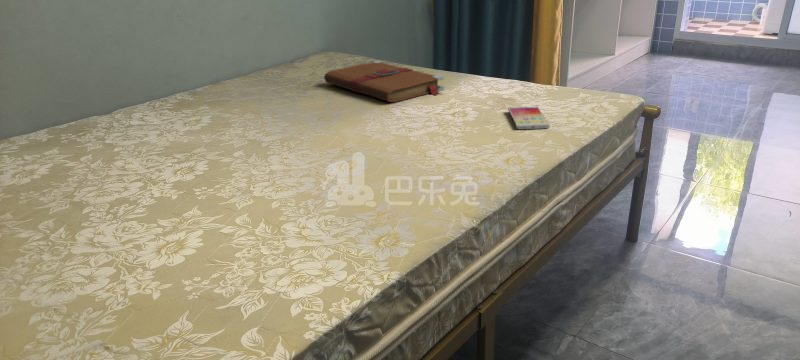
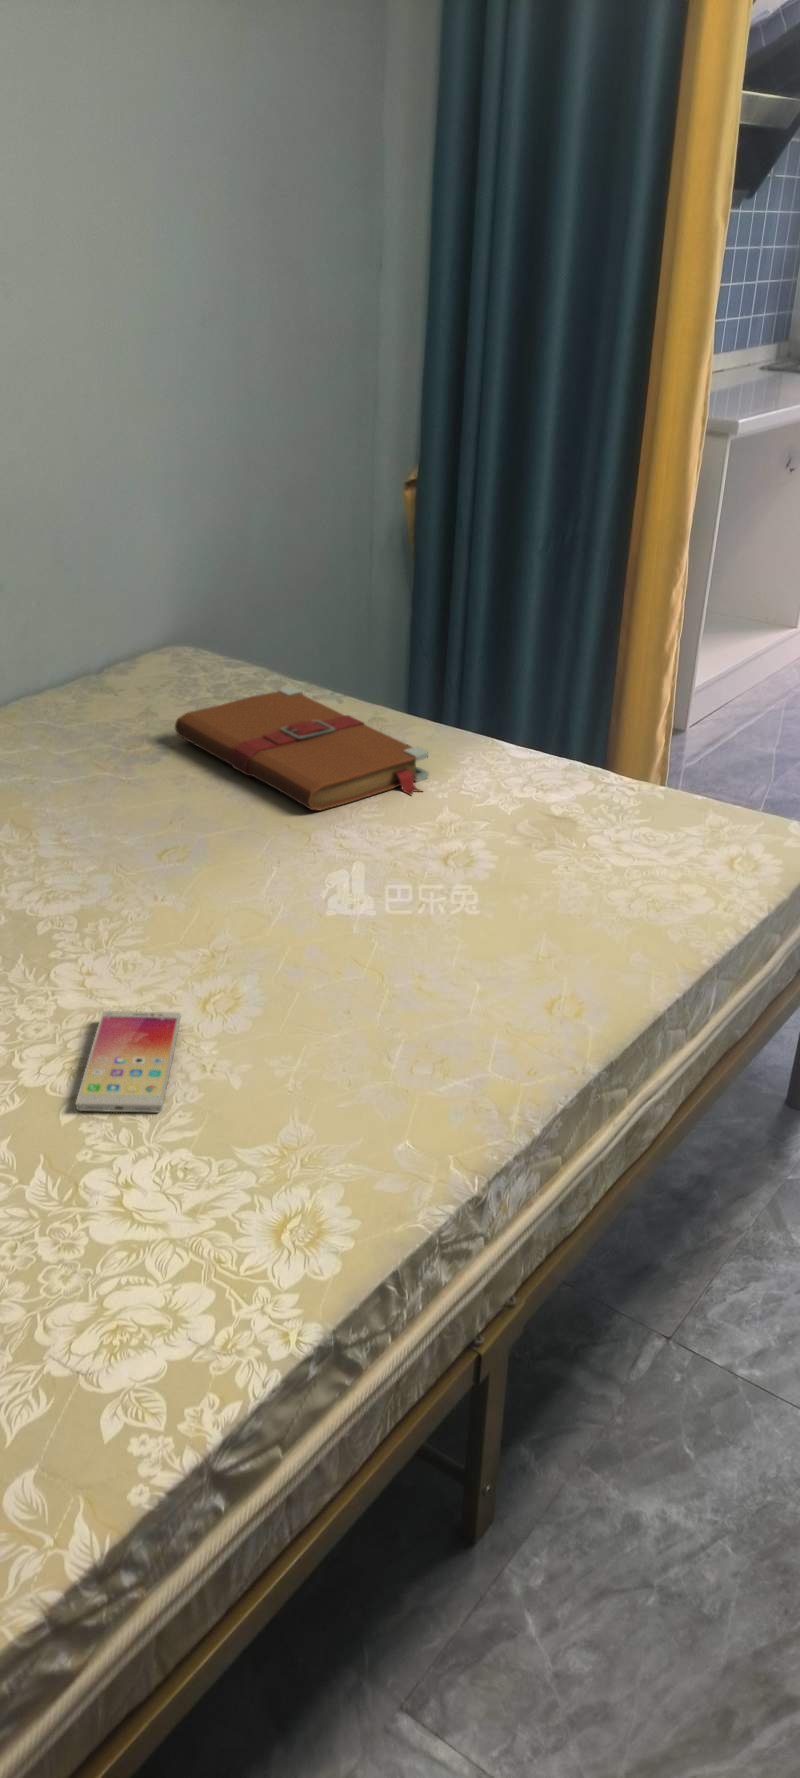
smartphone: present [508,106,549,129] -> present [76,1011,181,1112]

